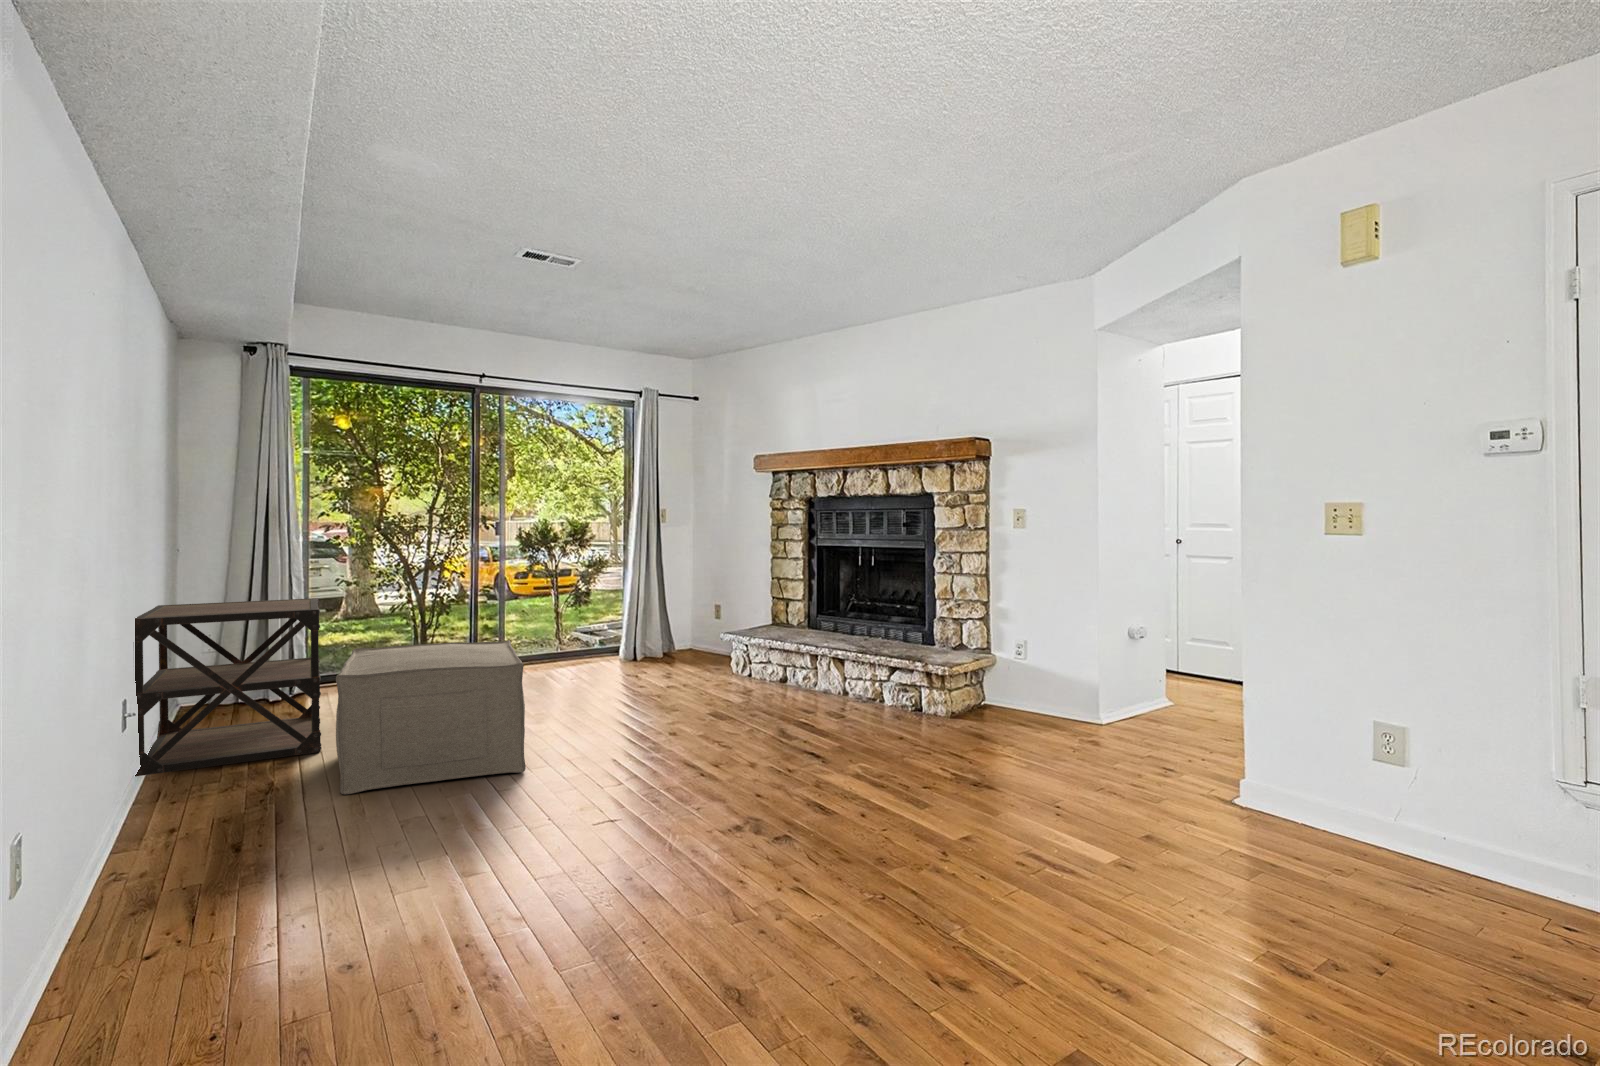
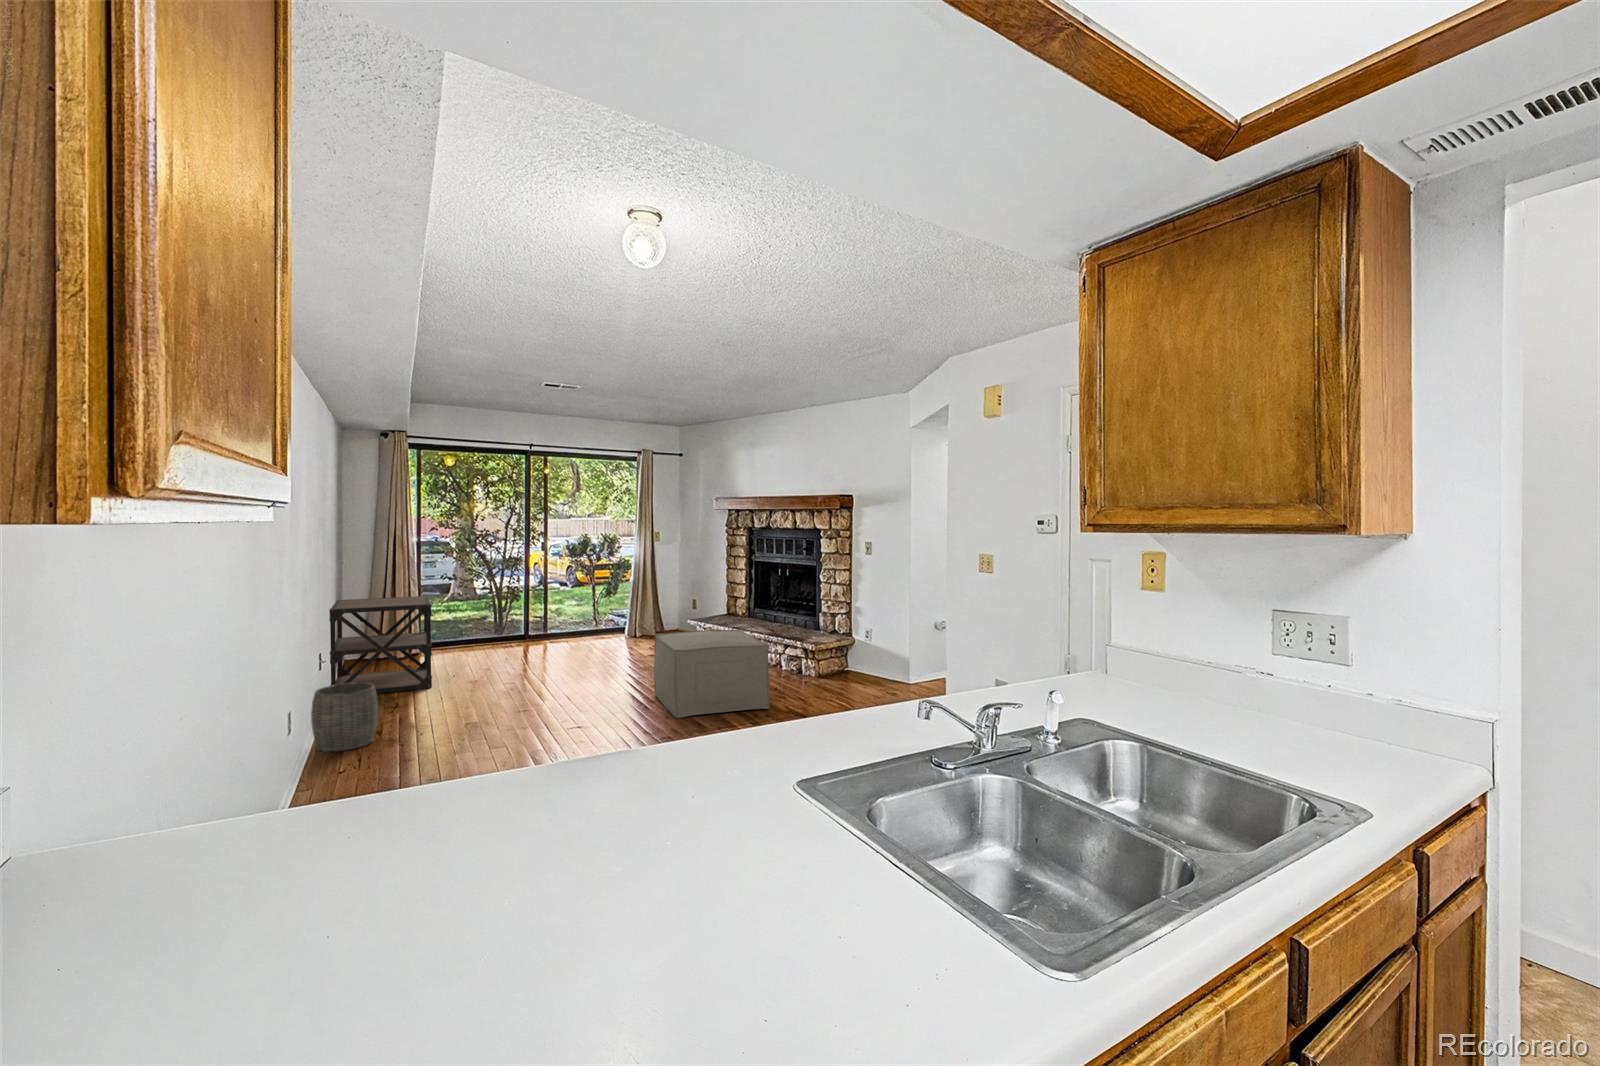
ottoman: present [336,640,526,794] -> present [654,629,770,718]
woven basket: none [45,759,195,911] -> present [311,683,378,752]

